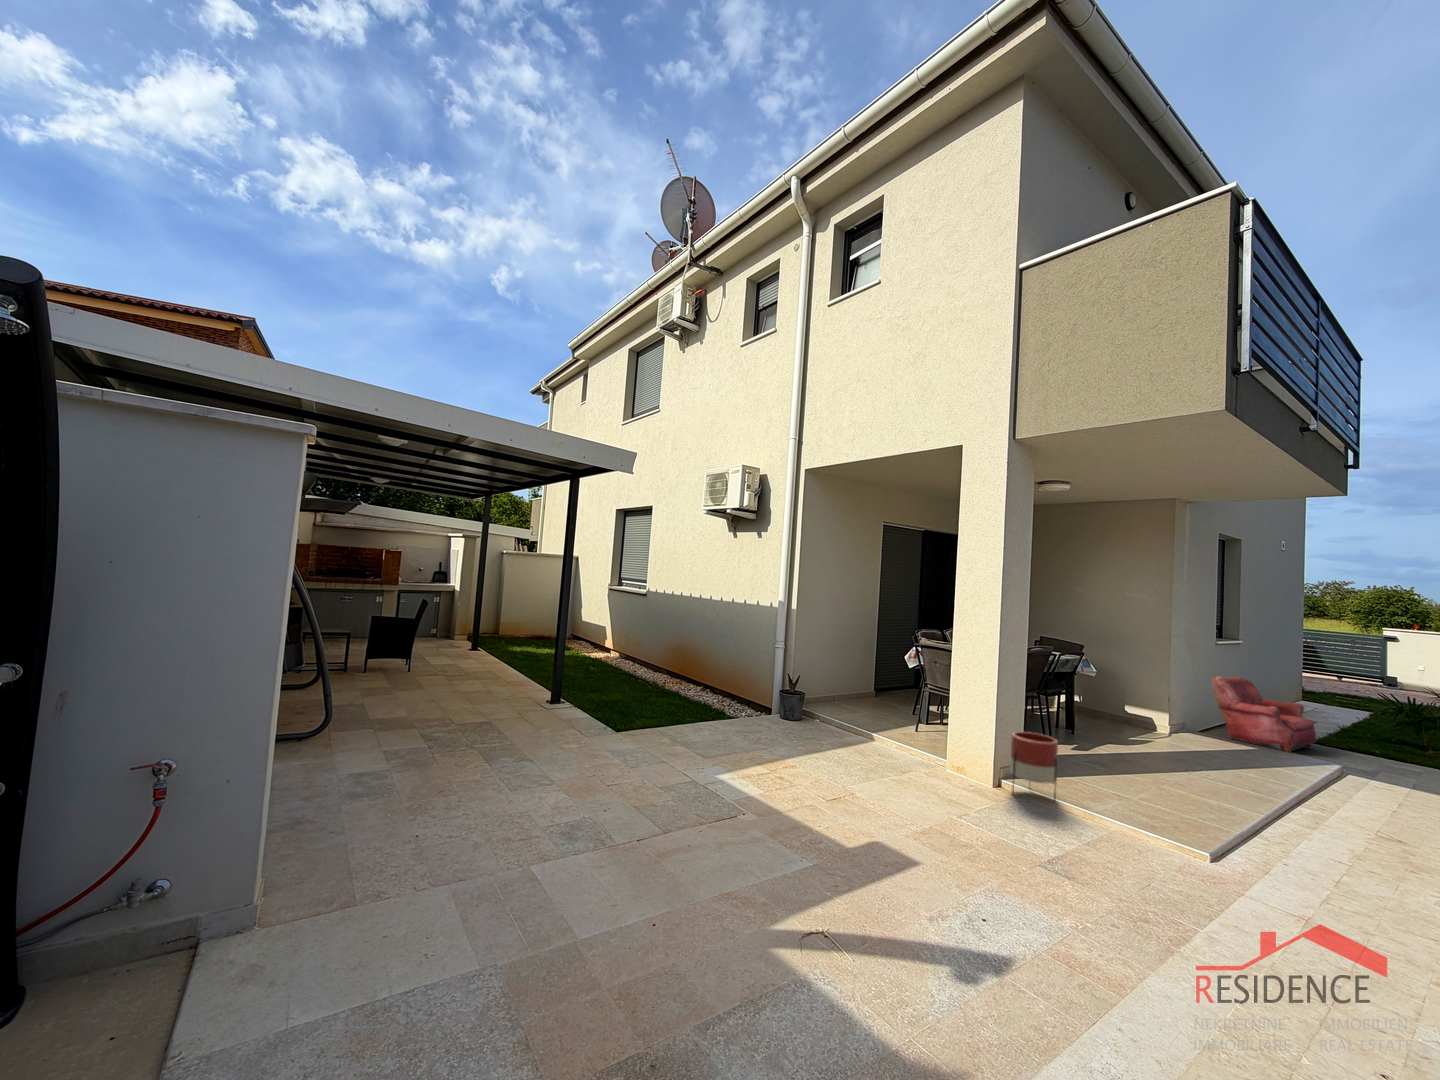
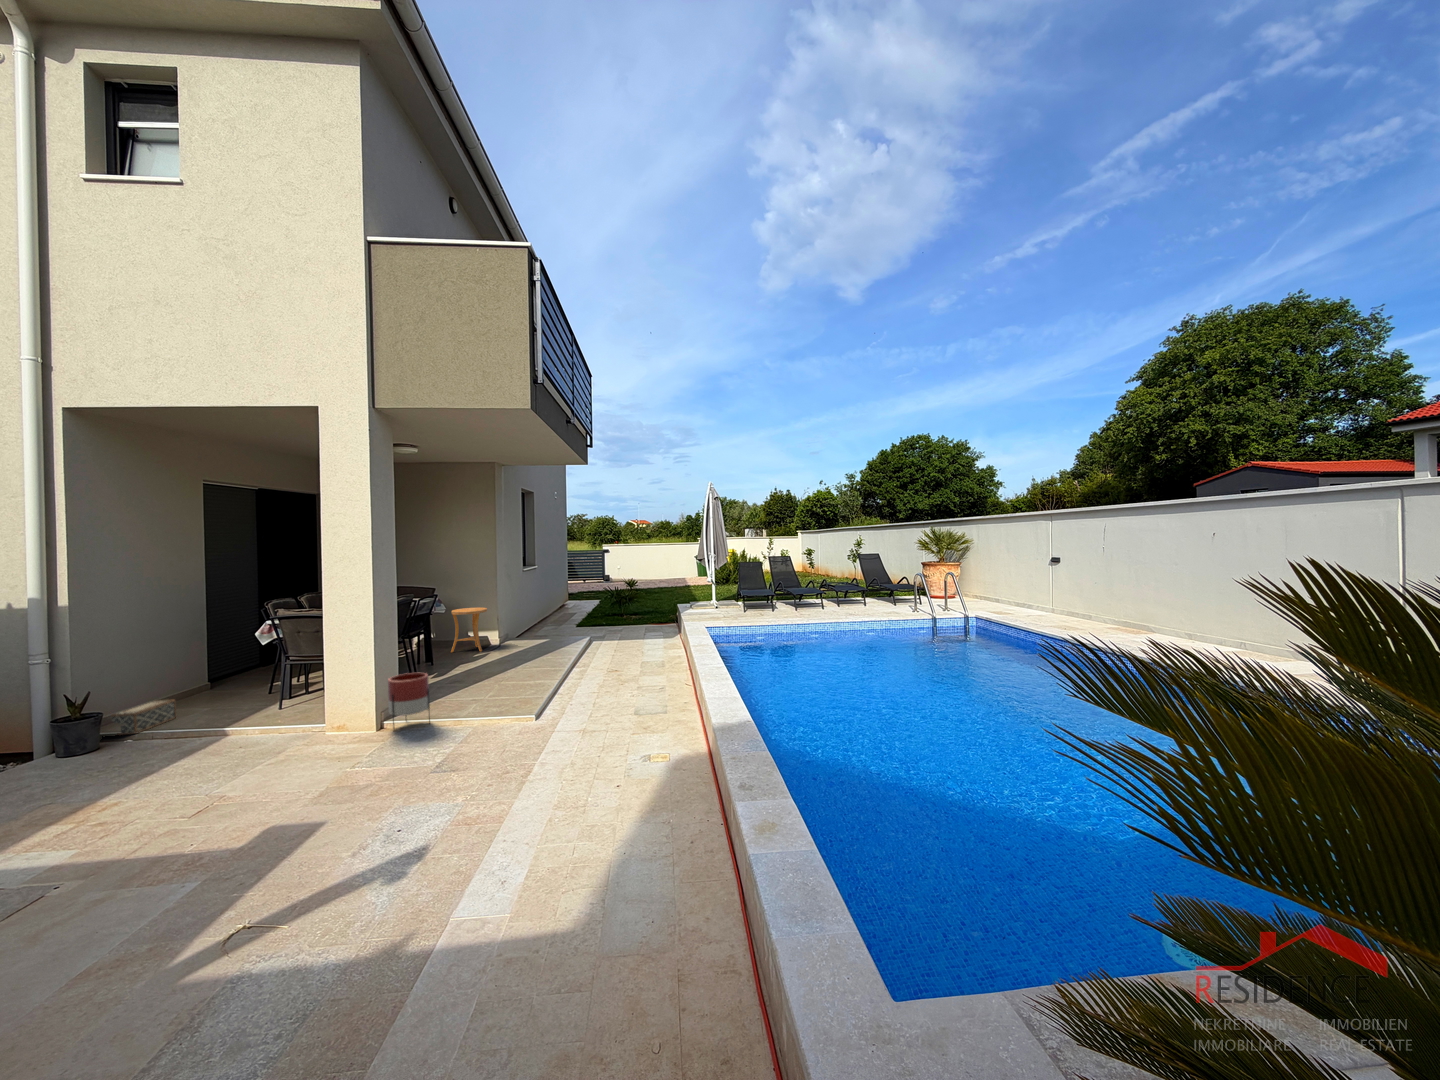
side table: none [1101,675,1155,735] -> present [451,607,487,652]
armchair: present [1212,676,1316,752] -> none [522,592,580,638]
woven basket: none [806,694,850,718] -> present [111,699,176,735]

